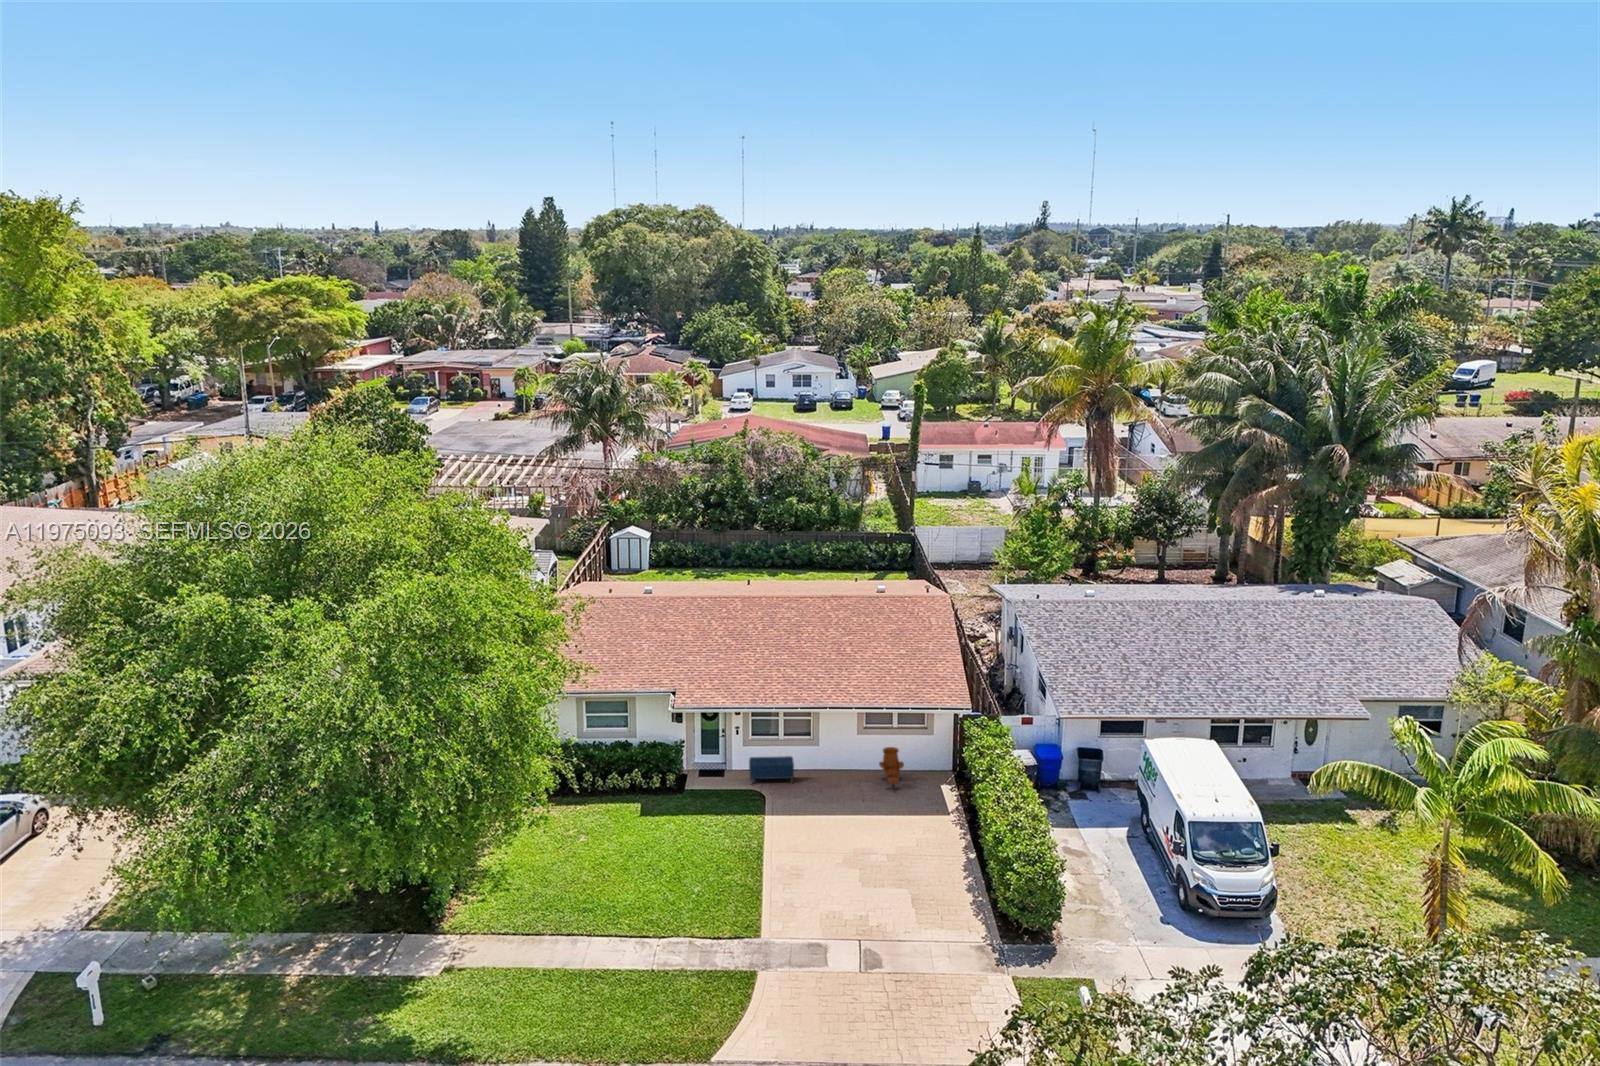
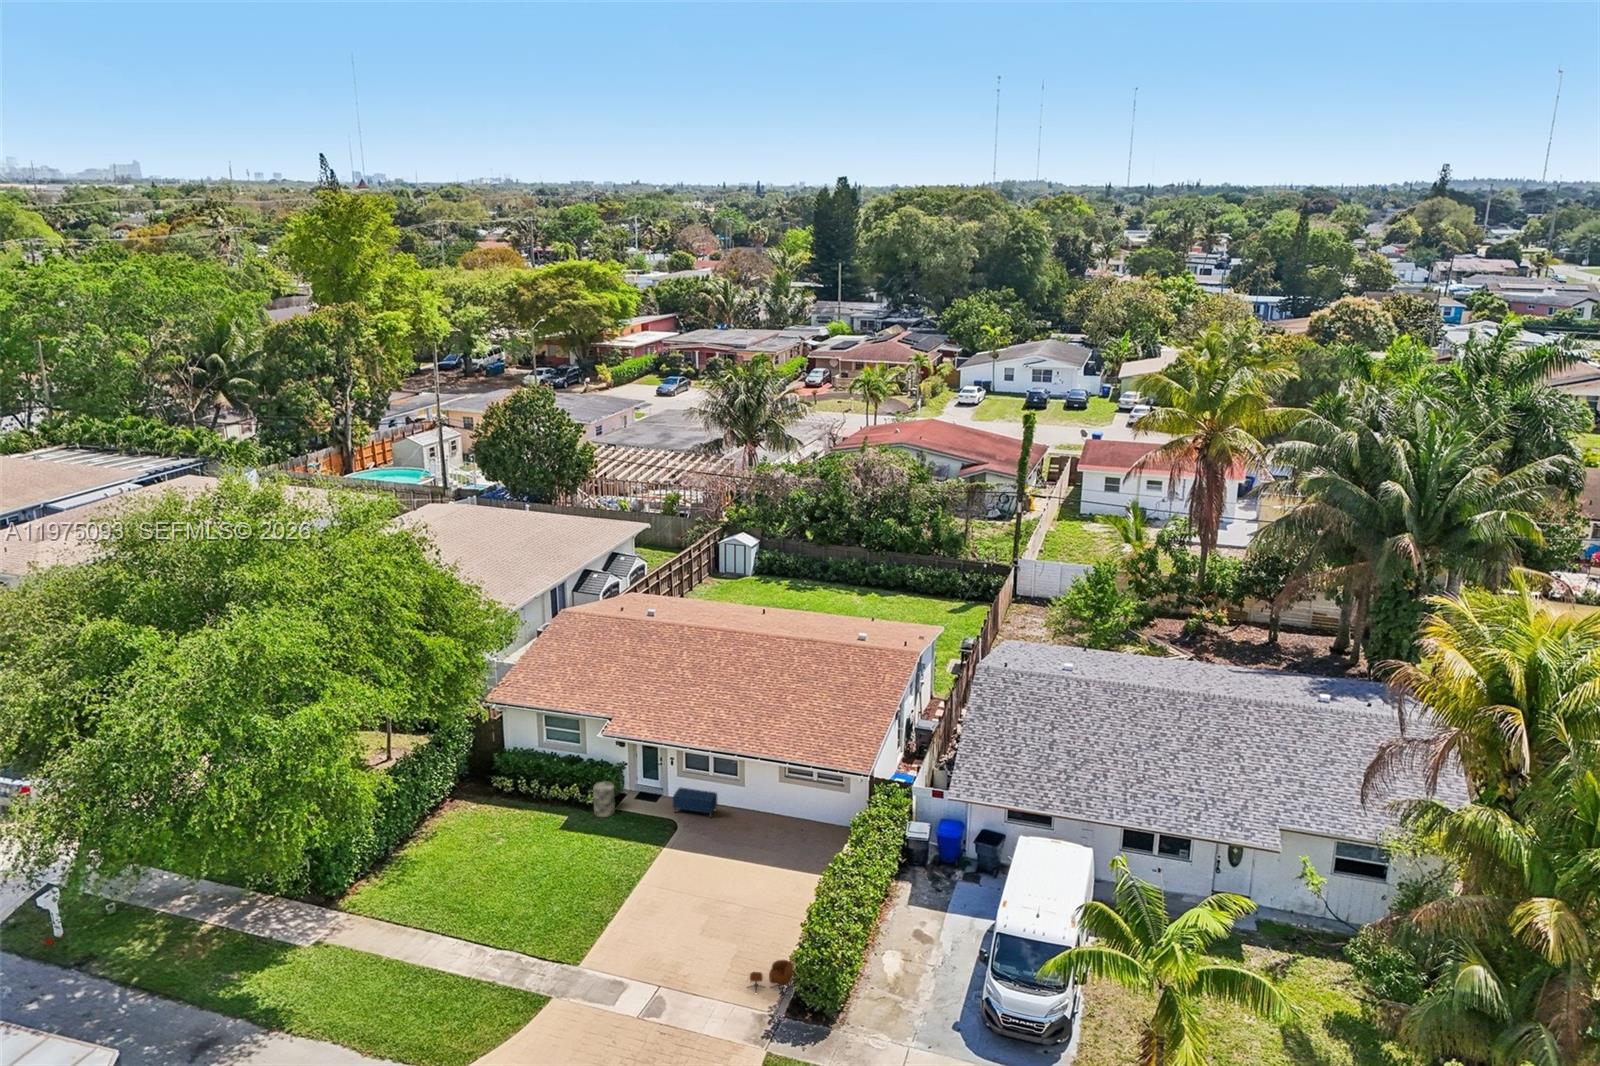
lounge chair: present [879,747,904,788] -> present [750,960,793,994]
trash can: none [664,760,688,800] -> present [593,781,615,817]
potted plant: none [60,1004,106,1038] -> present [38,922,60,945]

